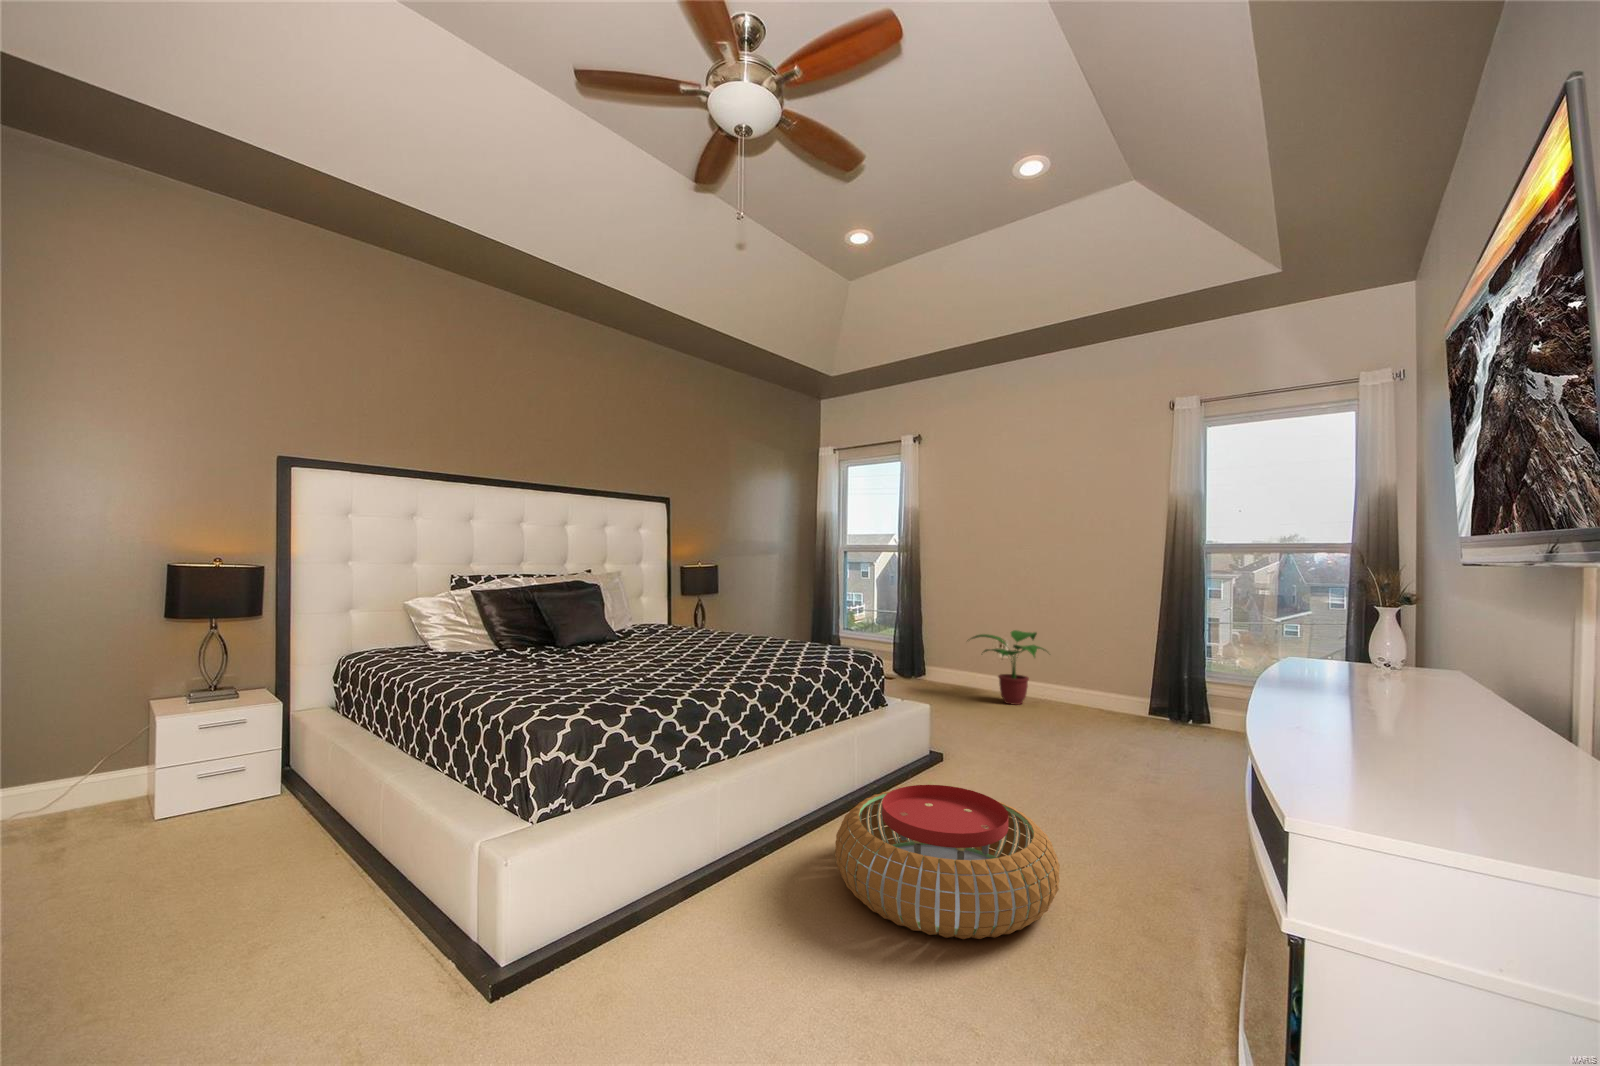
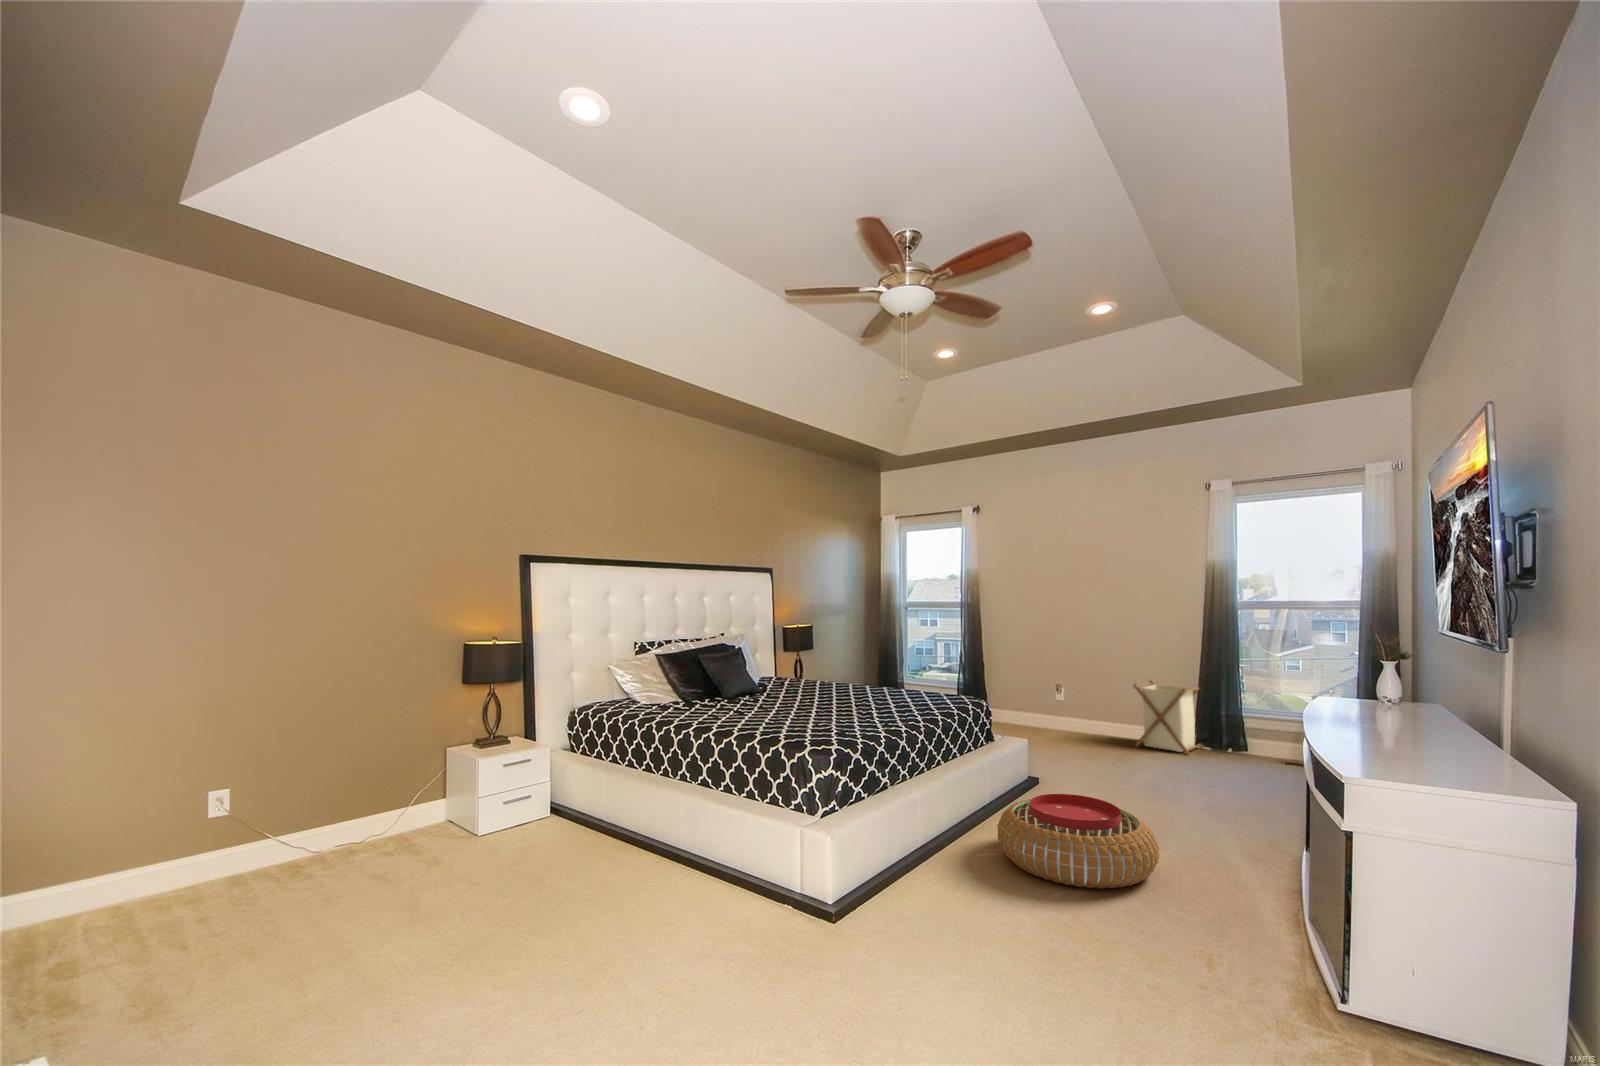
potted plant: present [971,630,1046,705] -> none [1034,676,1109,741]
laundry basket: none [1076,636,1160,725] -> present [1134,681,1204,755]

